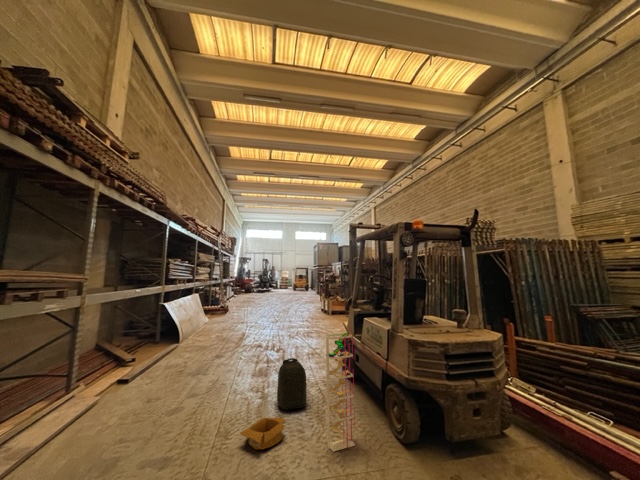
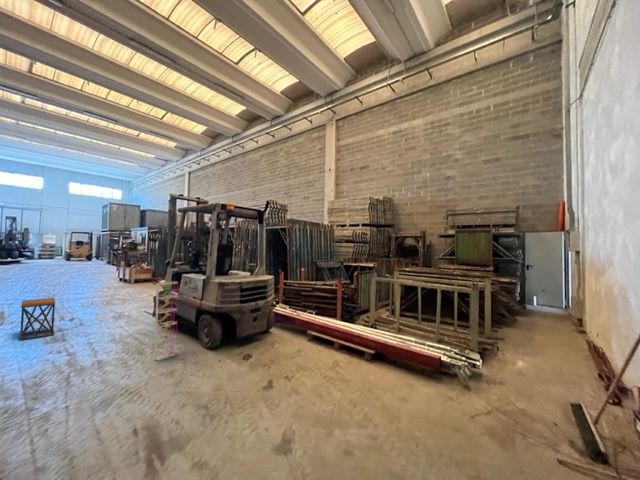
stool: none [232,332,259,372] -> present [20,298,55,340]
backpack: present [277,358,307,410] -> none [97,310,129,351]
cardboard box: present [240,417,286,449] -> none [70,351,115,374]

